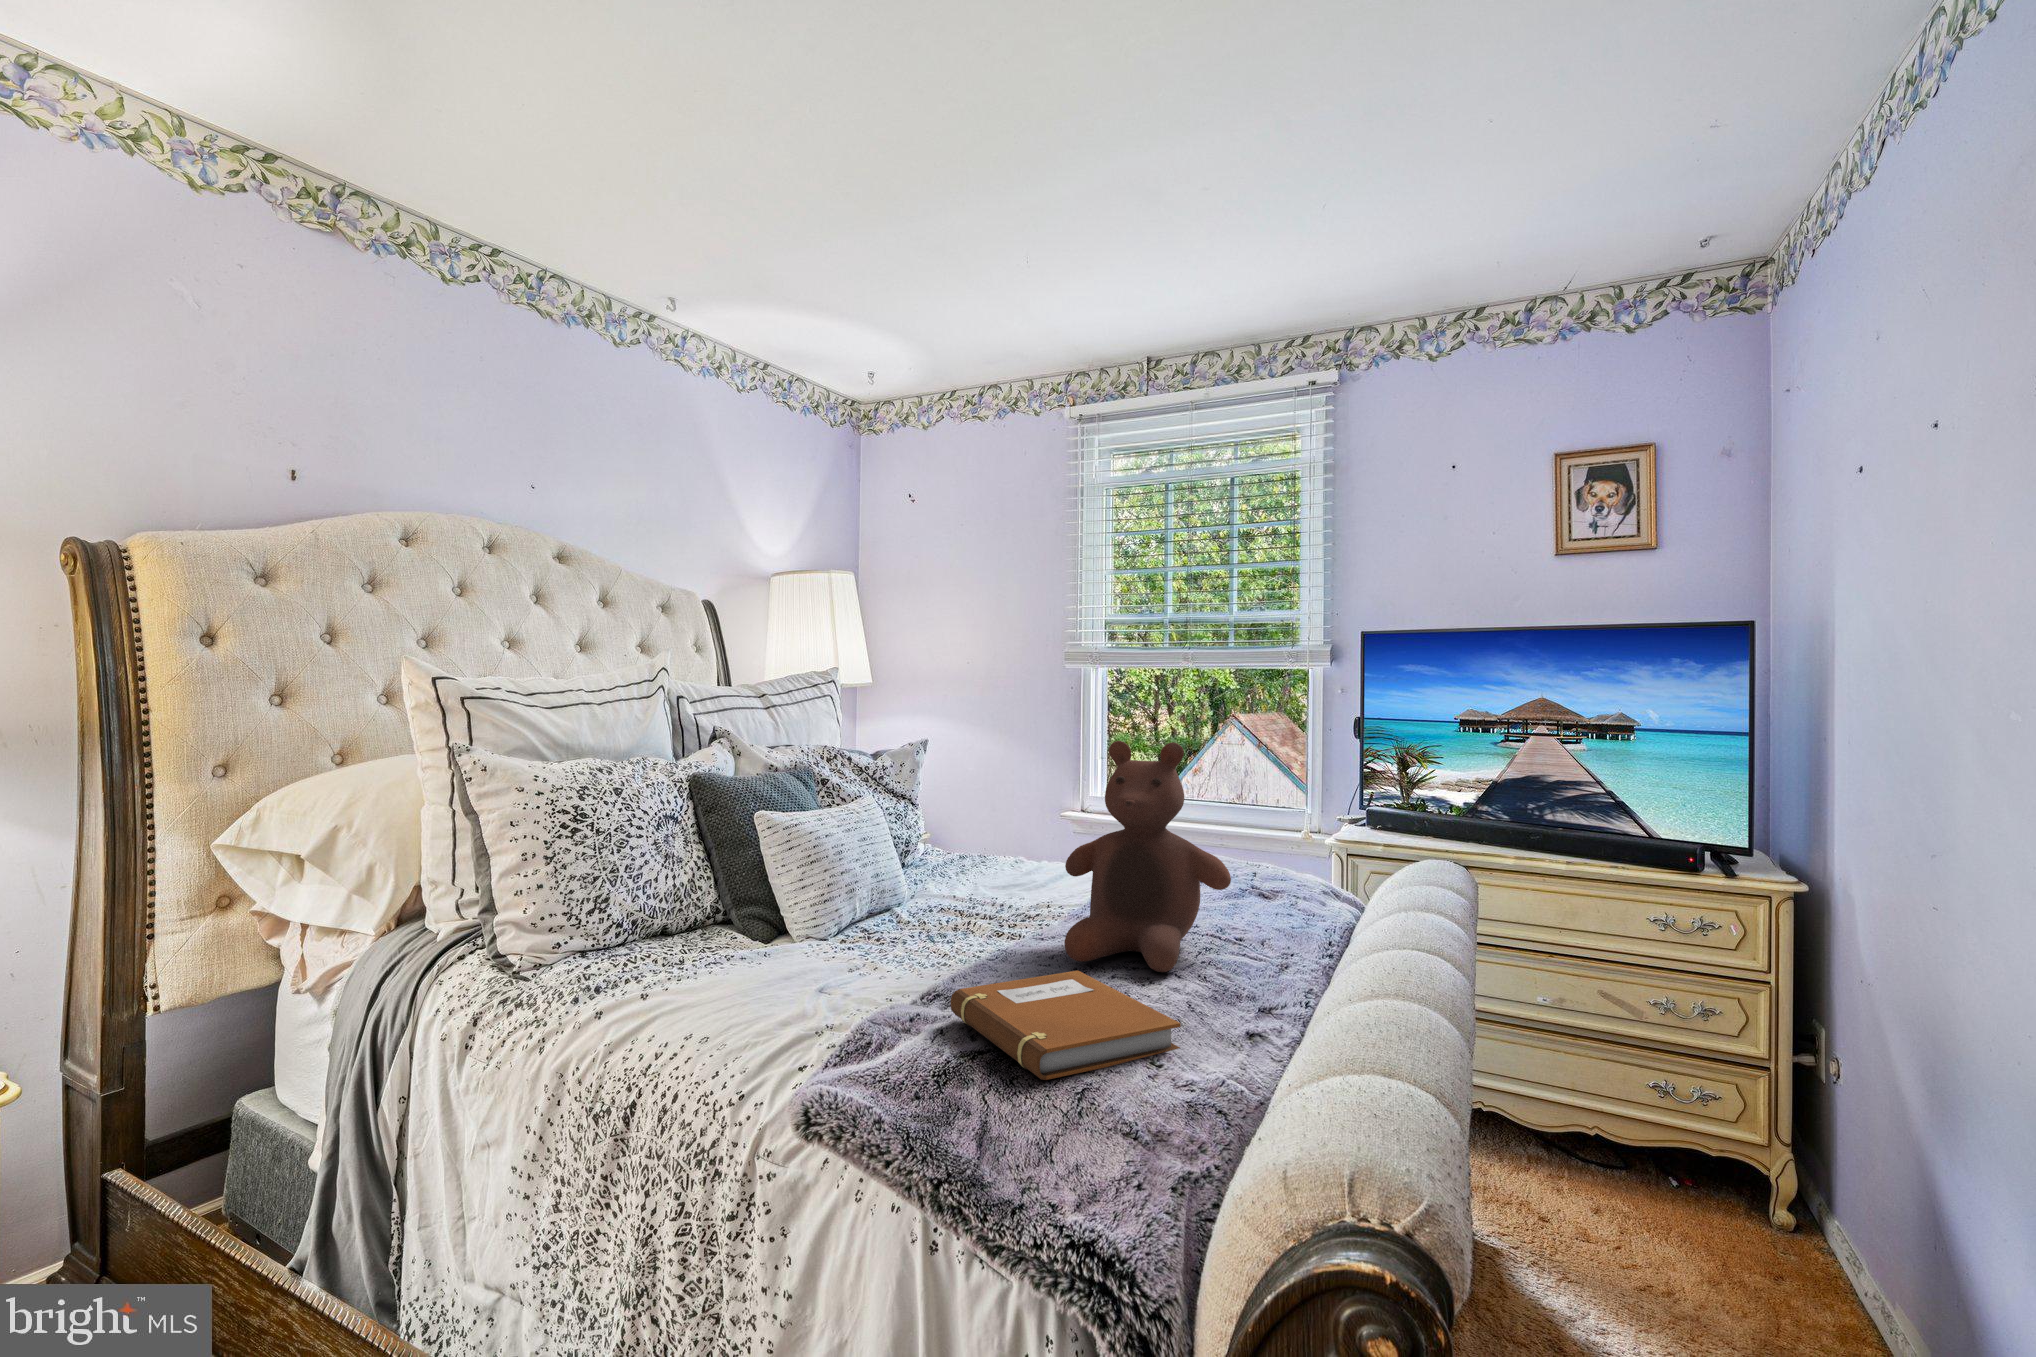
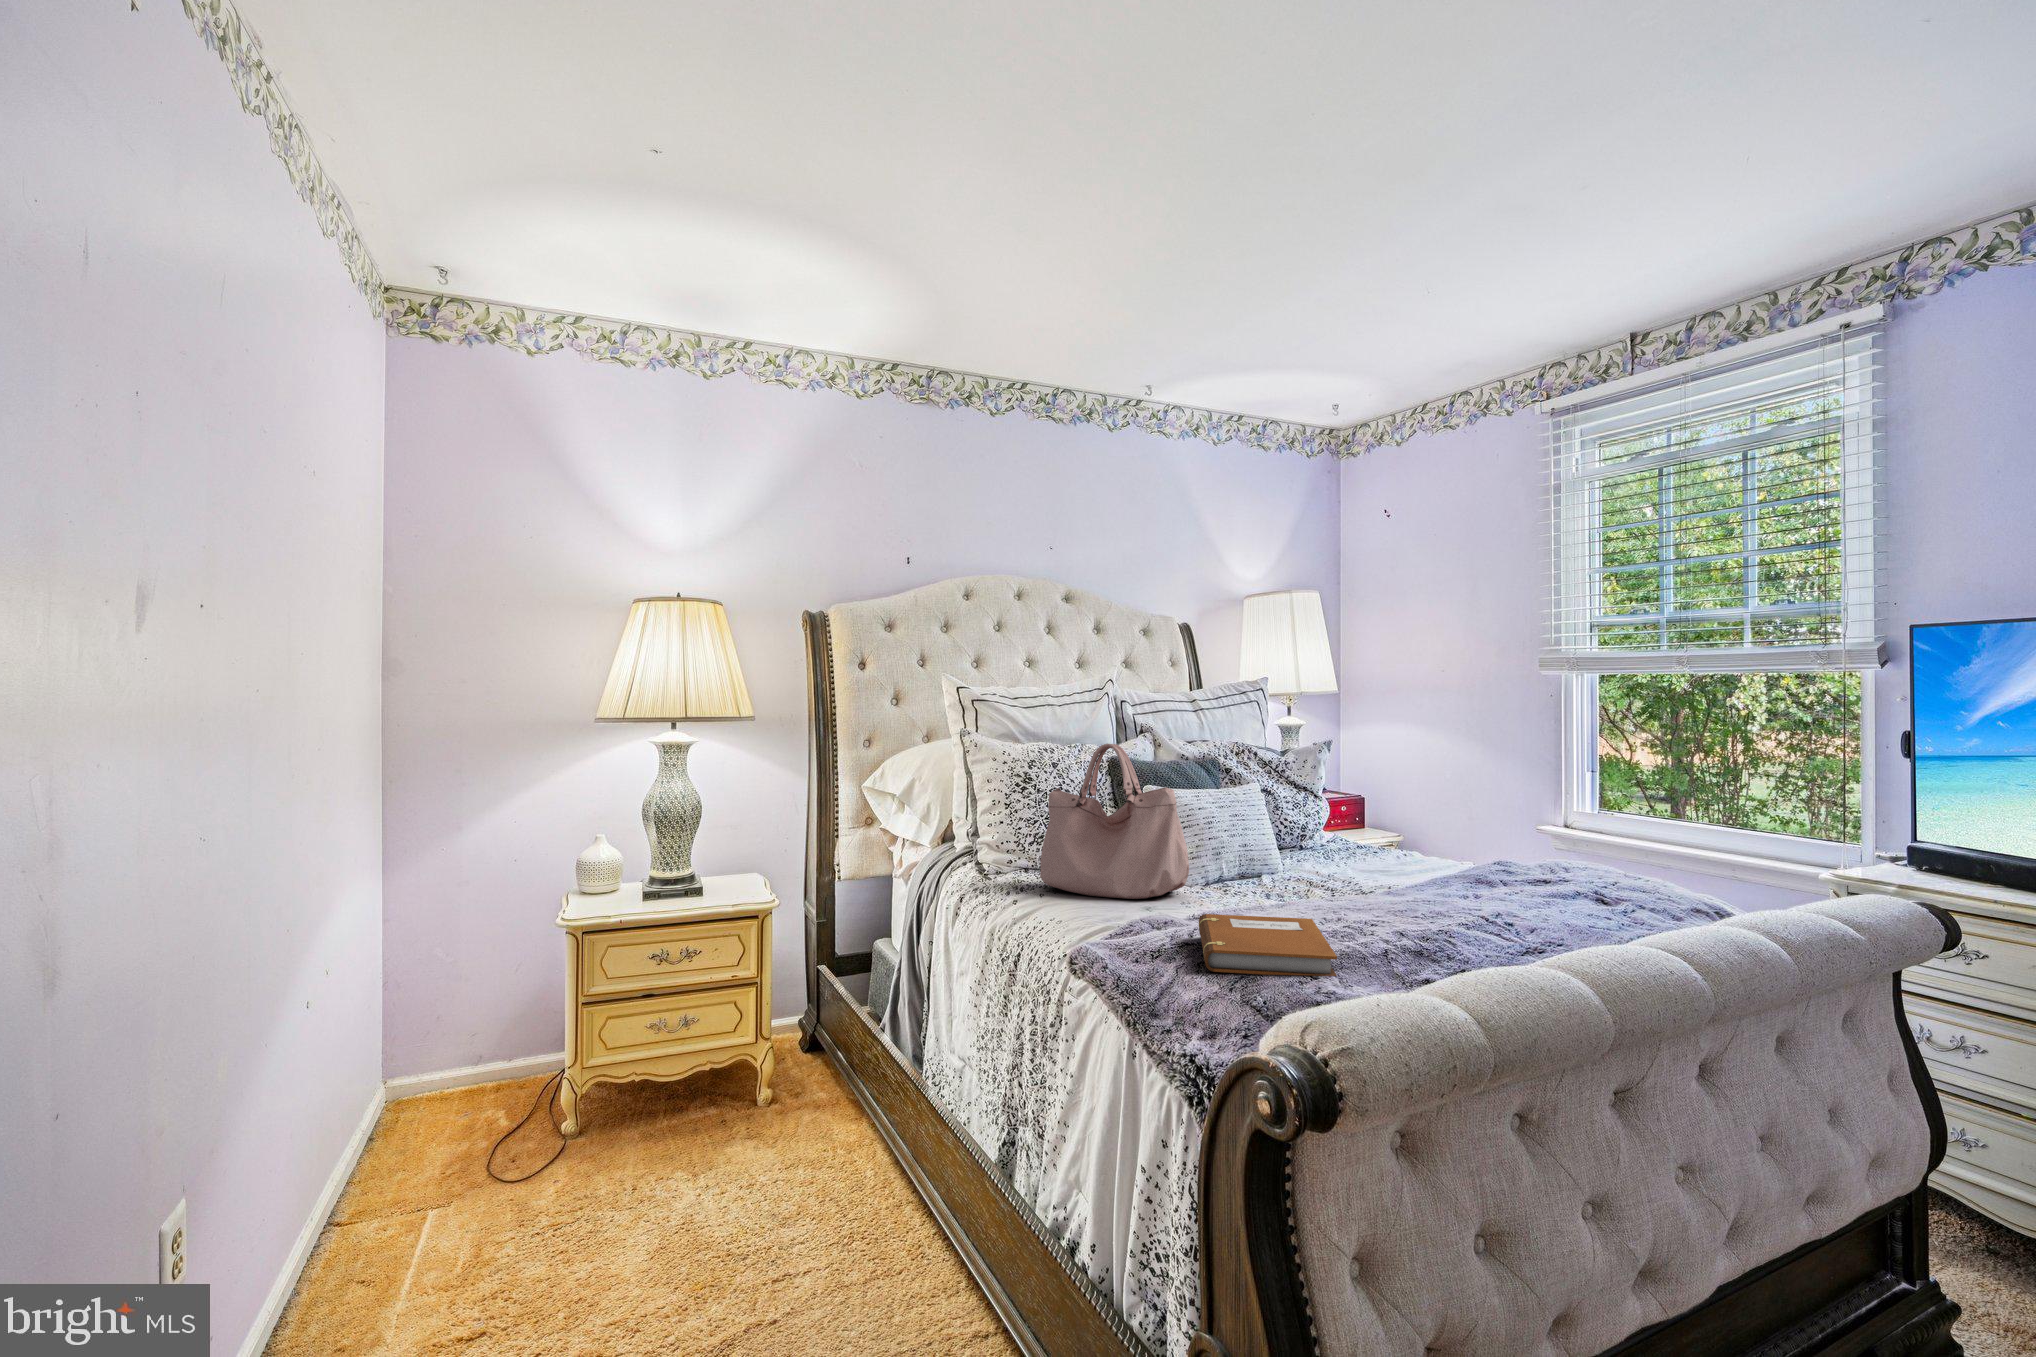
stuffed bear: present [1064,741,1231,972] -> none [1331,740,1495,937]
handbag: none [622,758,857,980] -> present [1040,744,1189,899]

